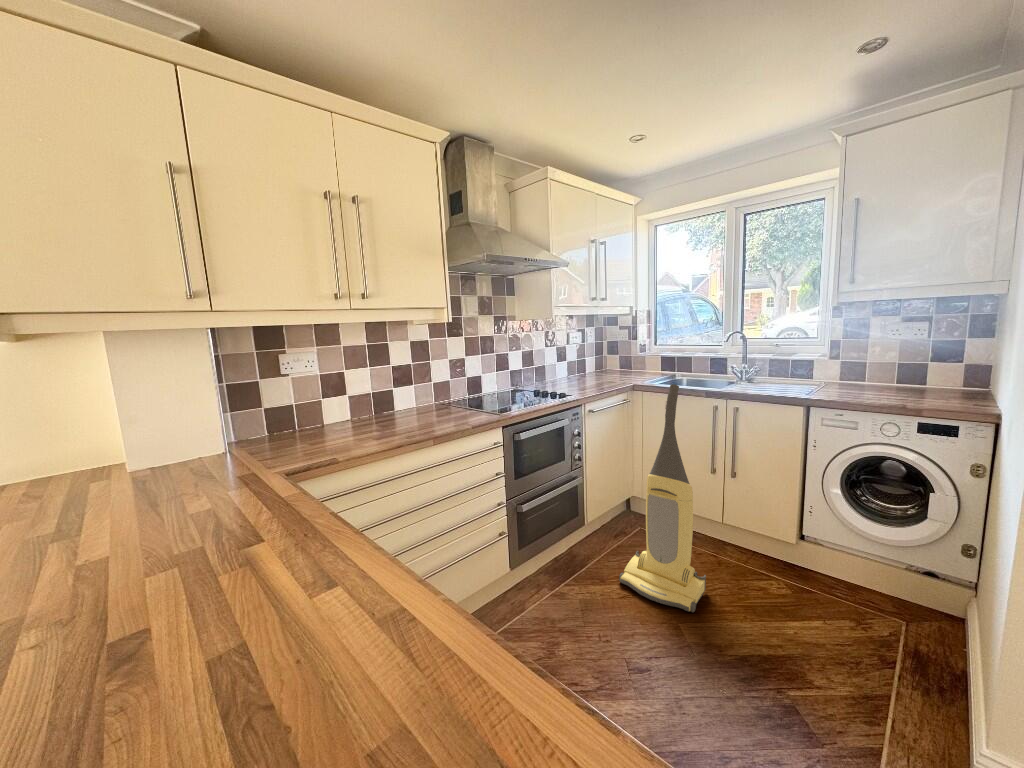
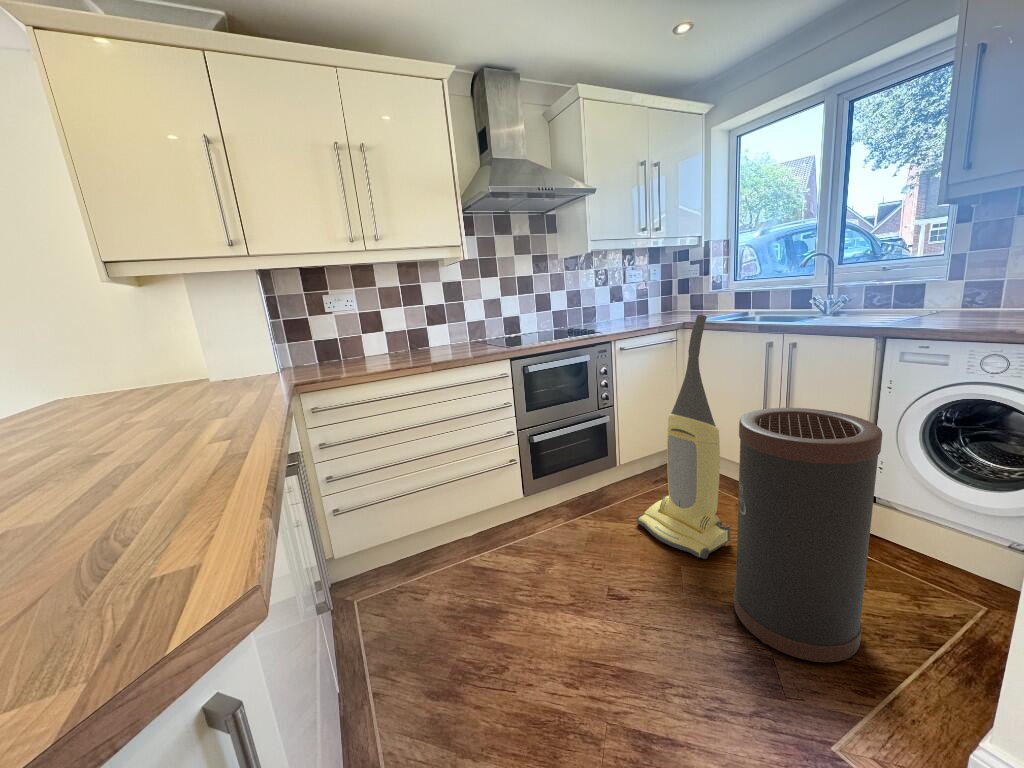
trash can: none [738,471,865,703] -> present [734,408,882,662]

